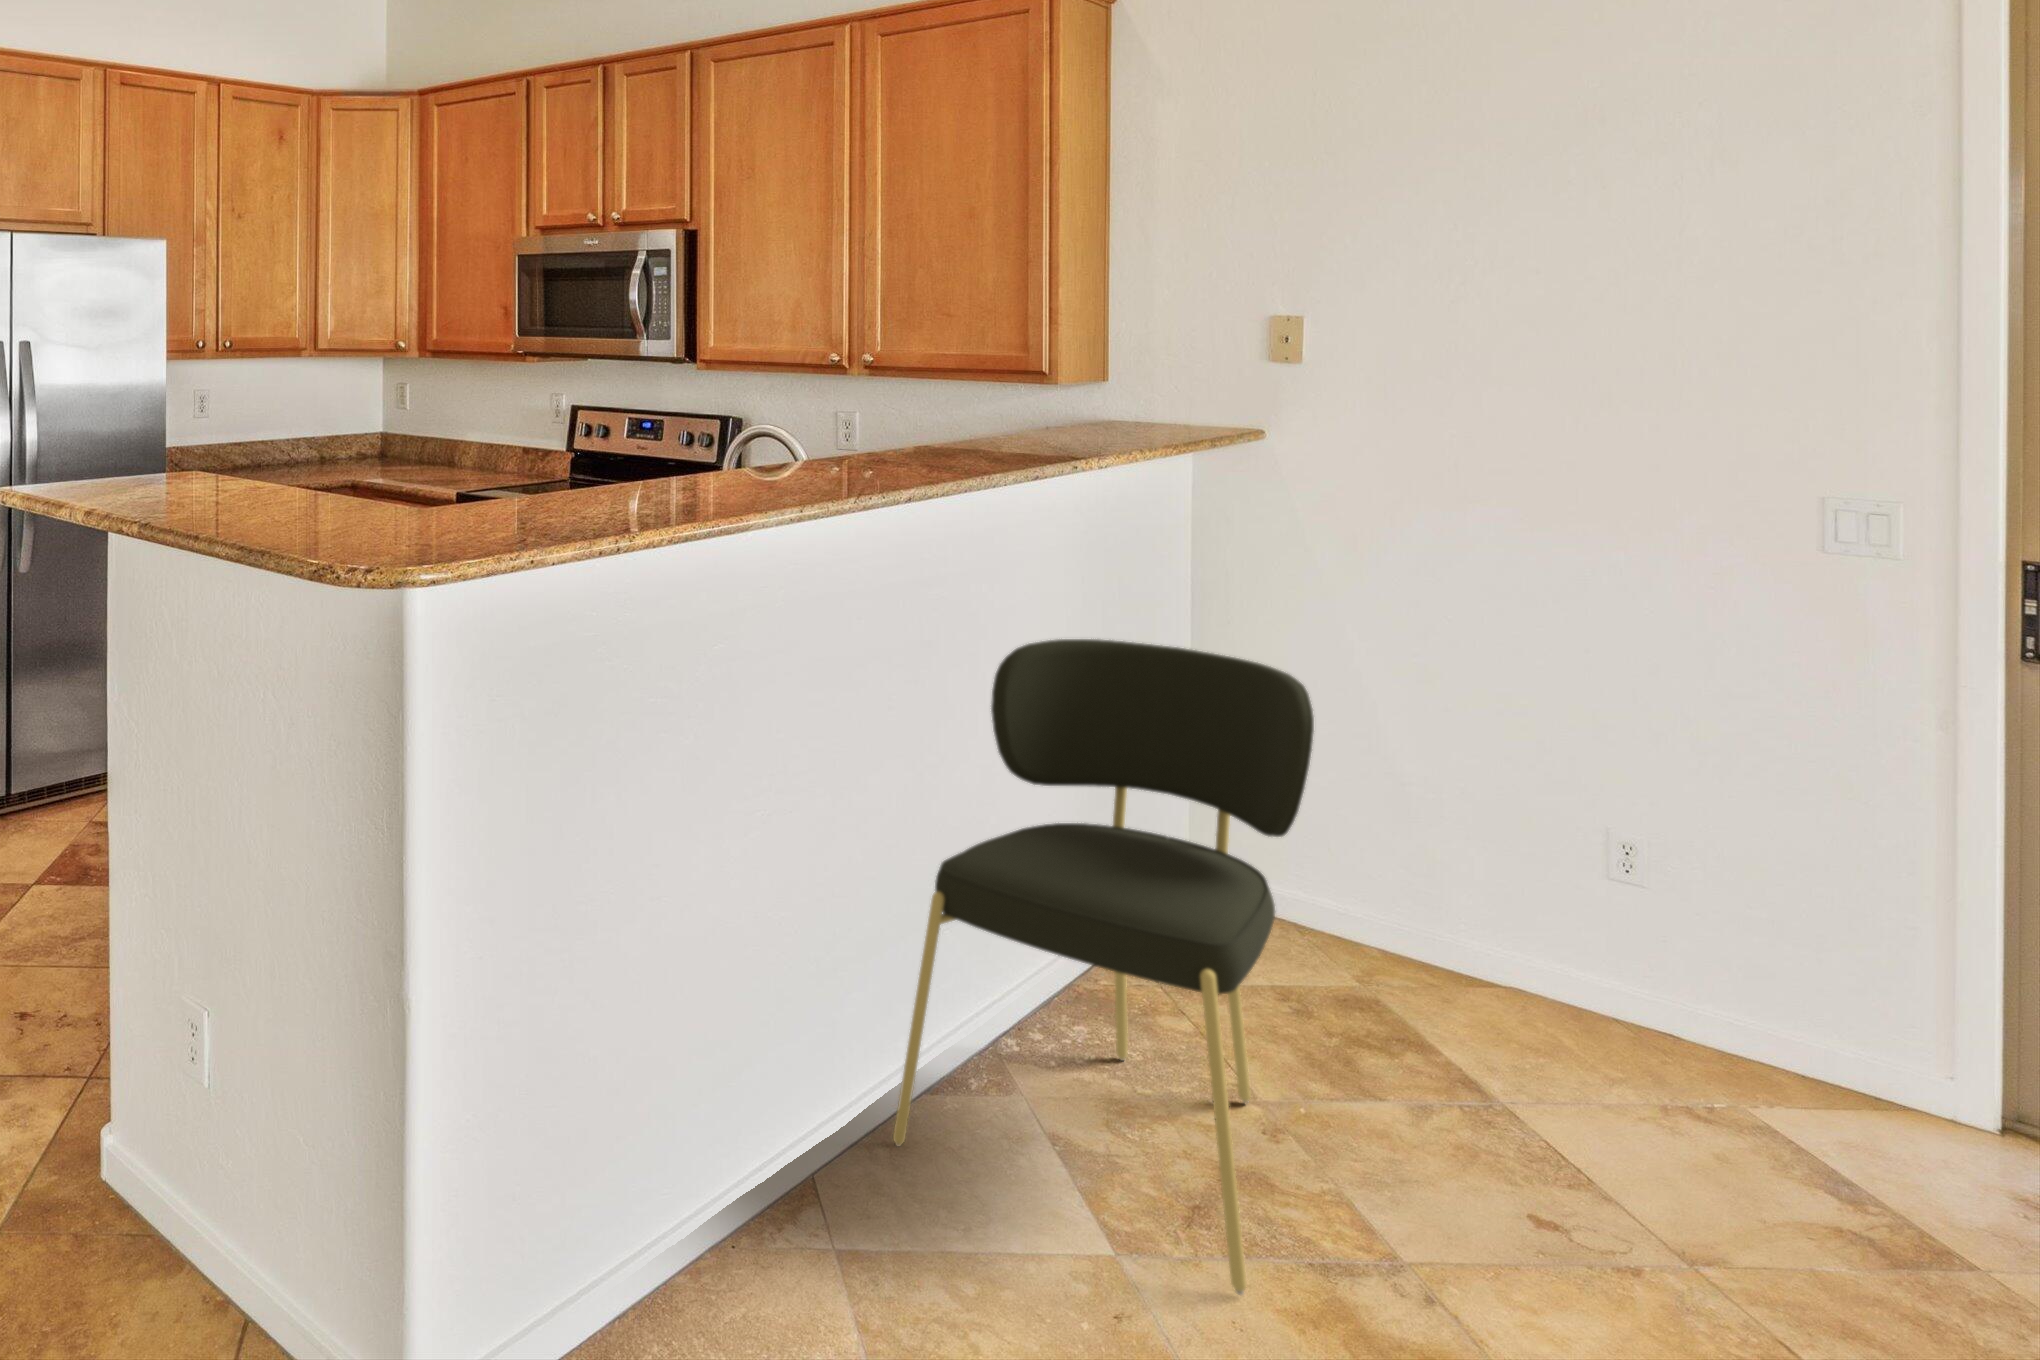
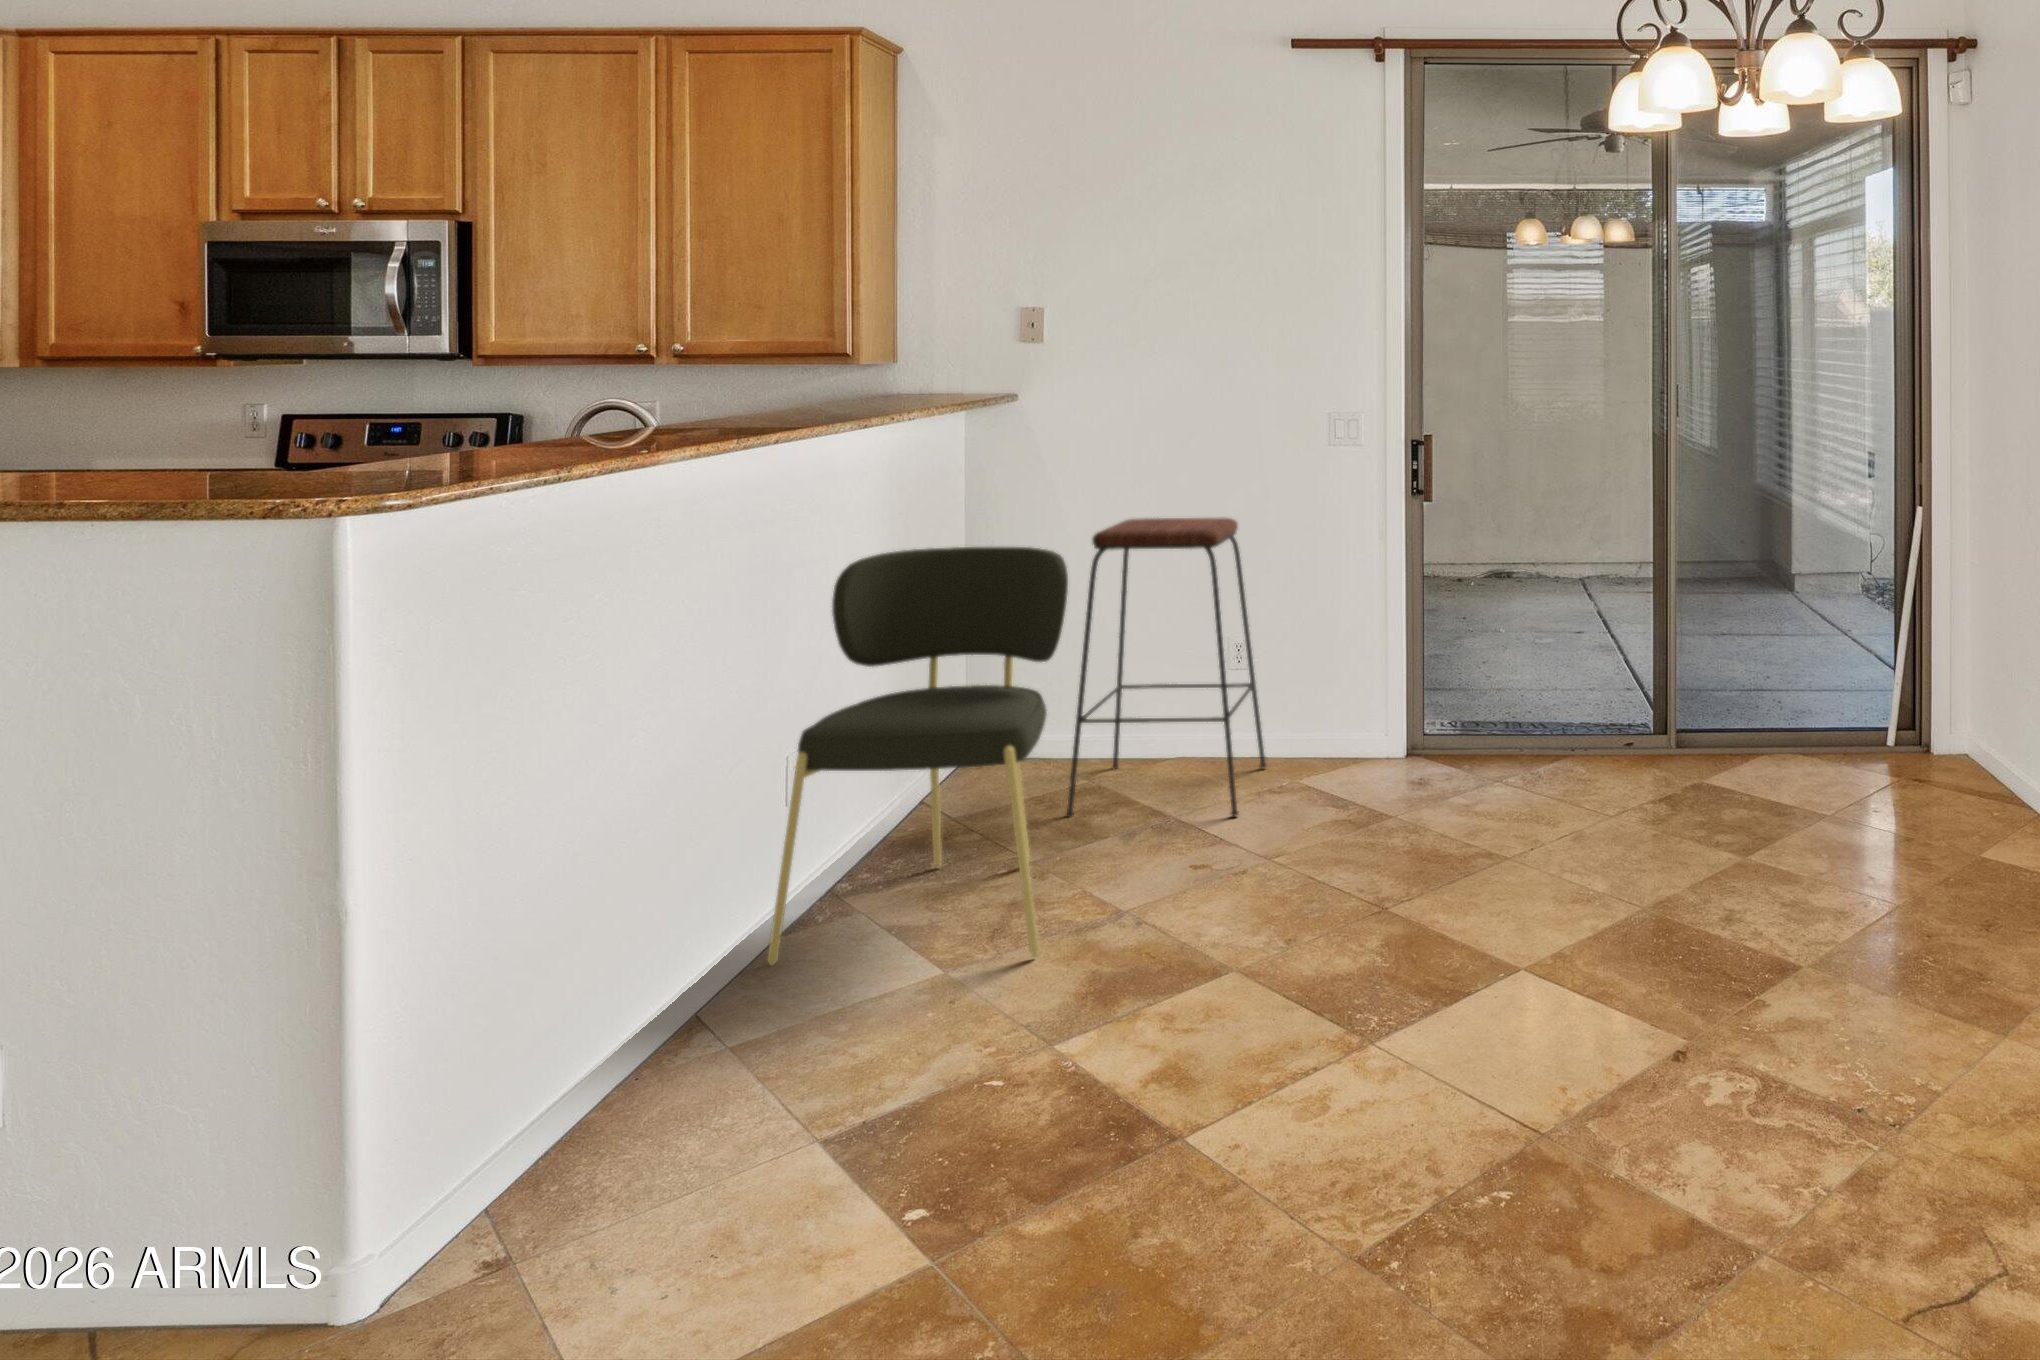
bar stool: none [1311,618,1663,1126] -> present [1066,517,1266,817]

